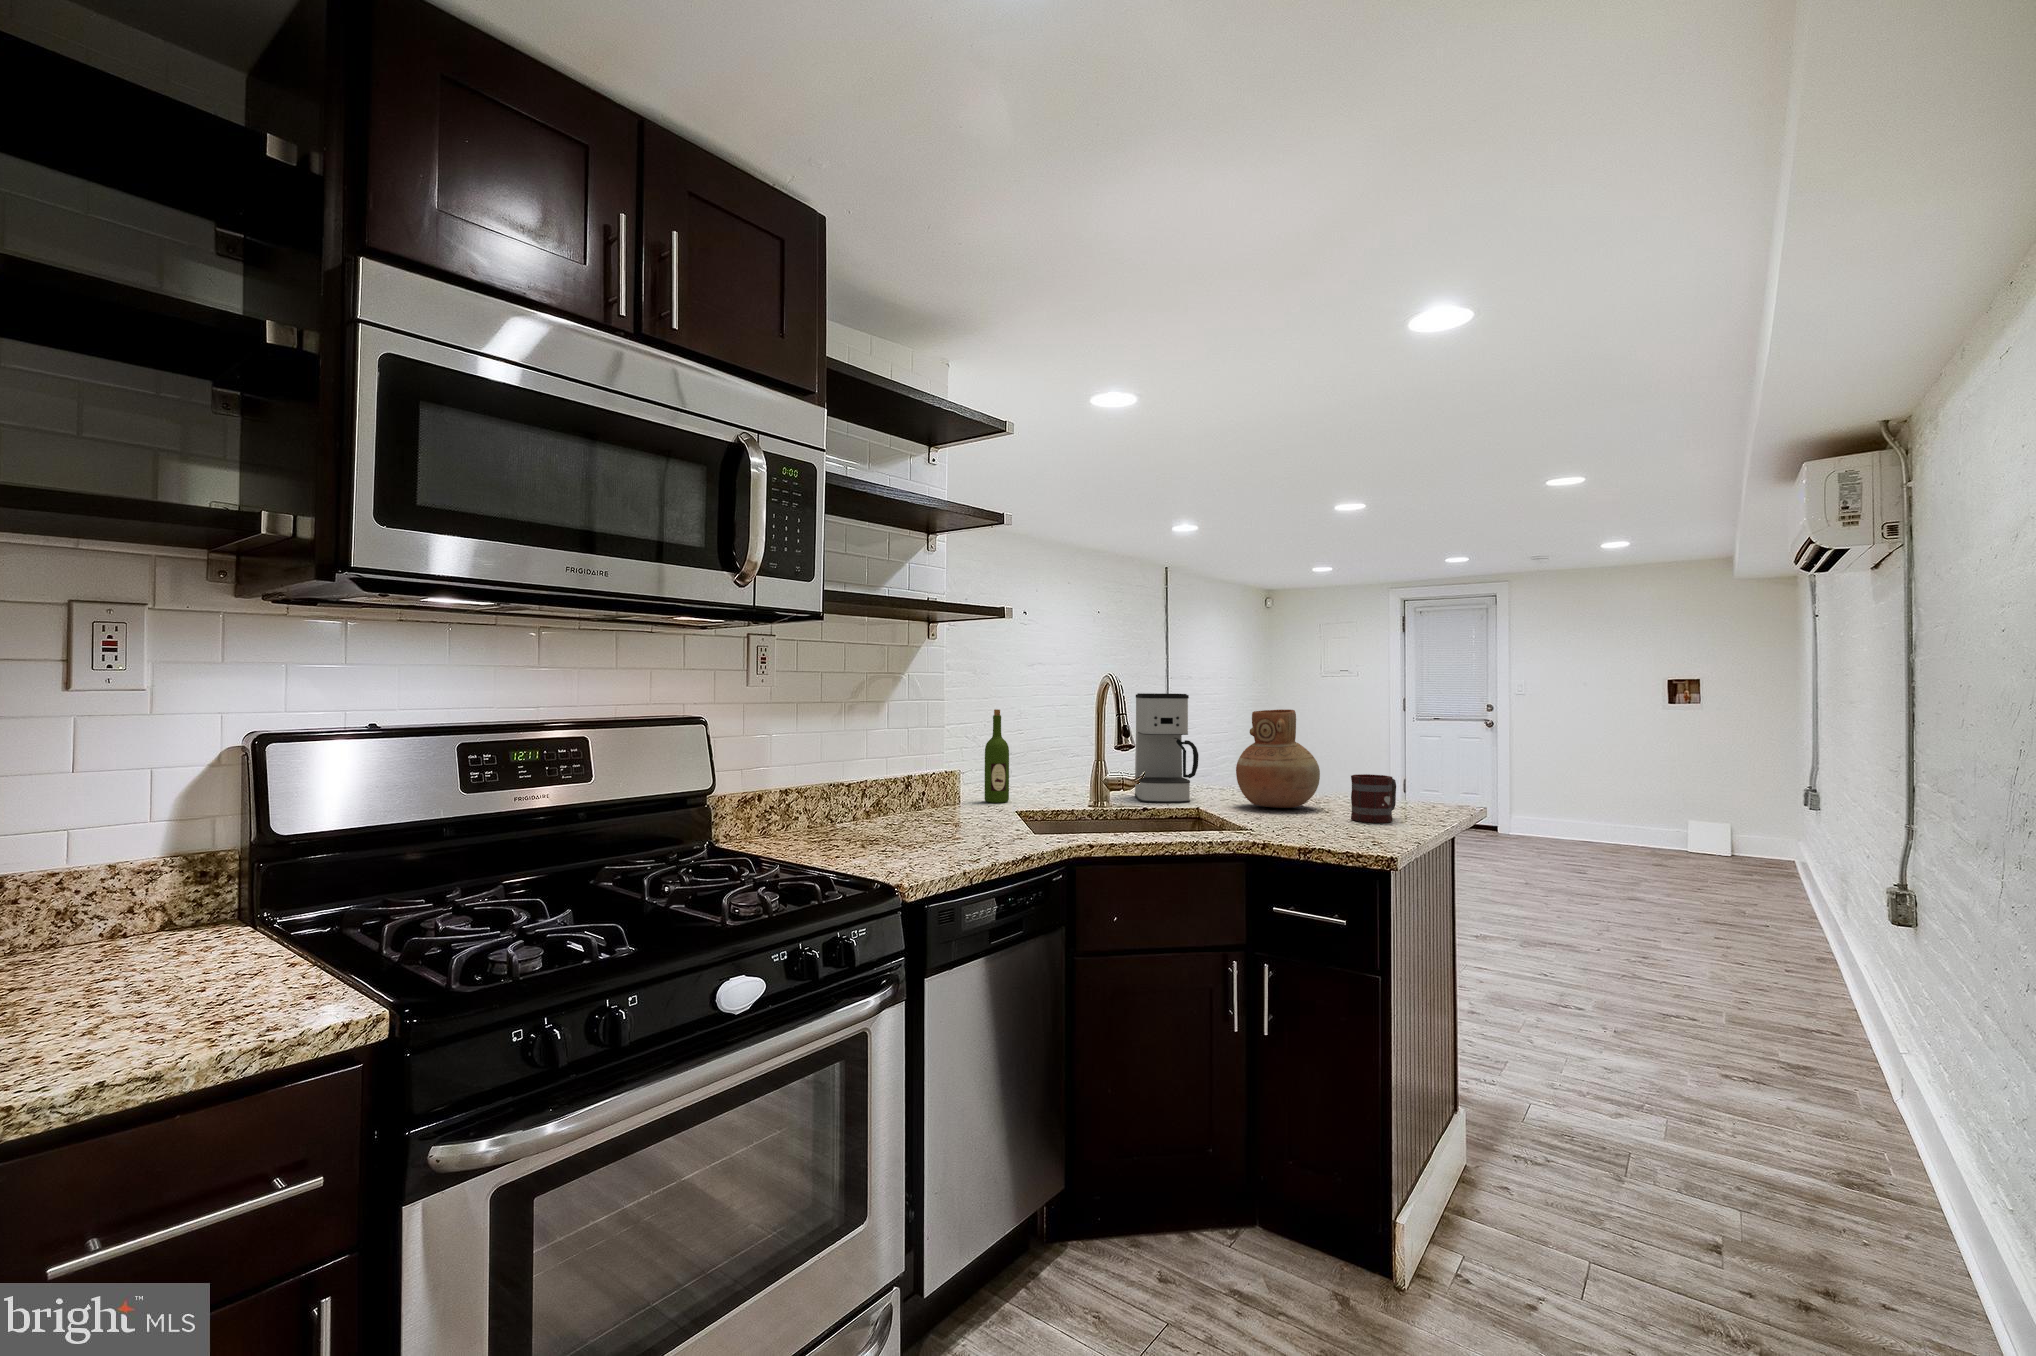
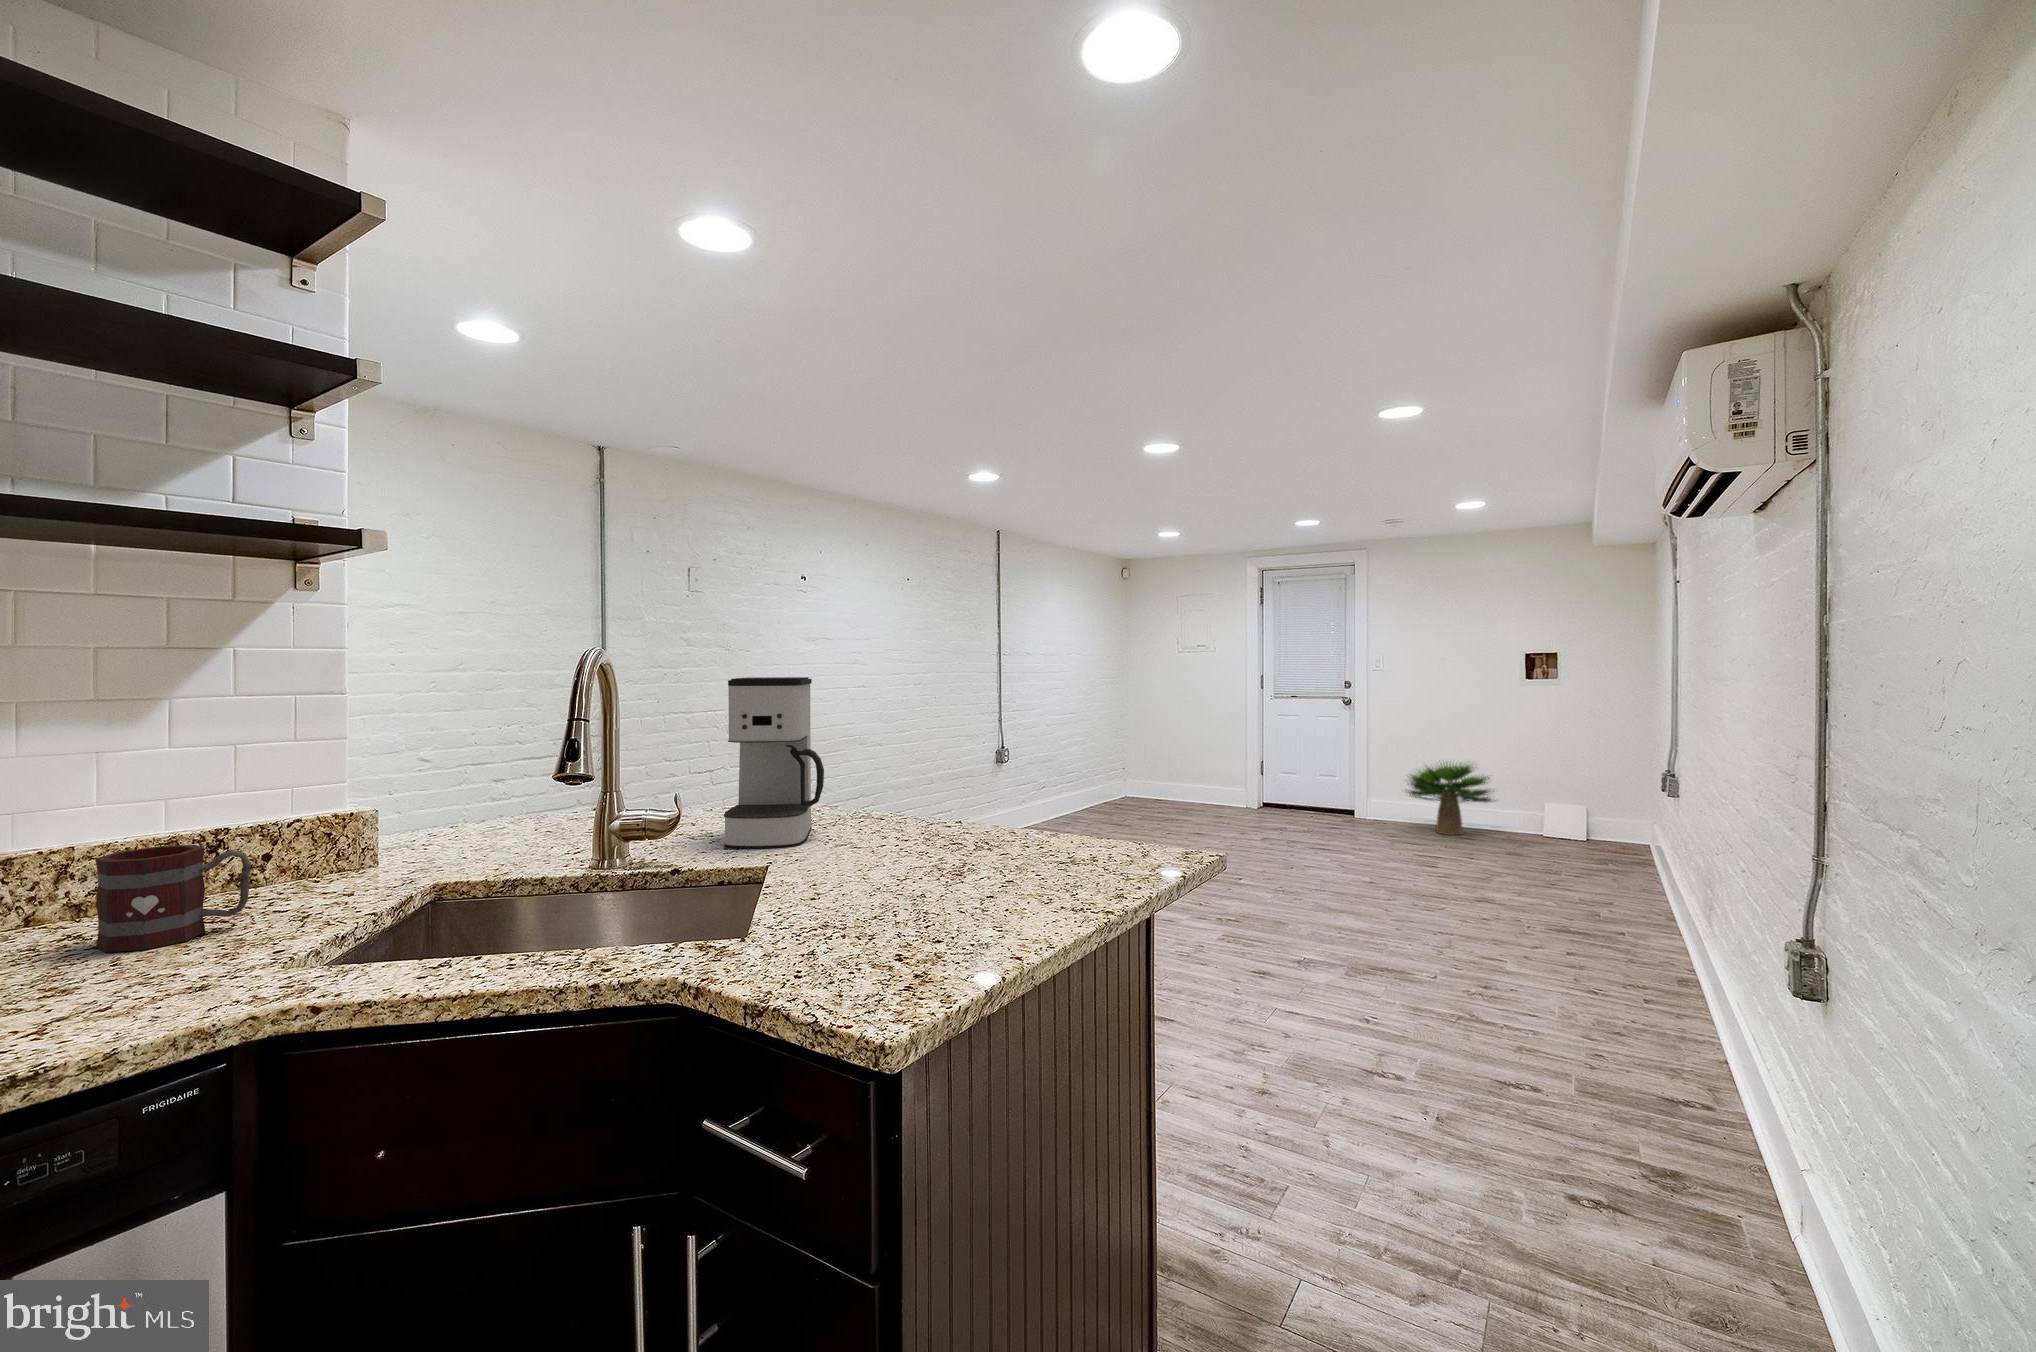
wine bottle: present [985,709,1009,803] -> none [468,706,513,855]
vase: present [1236,709,1320,808] -> none [846,703,974,860]
mug: present [1351,774,1396,823] -> present [95,845,251,952]
potted plant: none [1545,778,1646,850] -> present [1405,764,1496,835]

